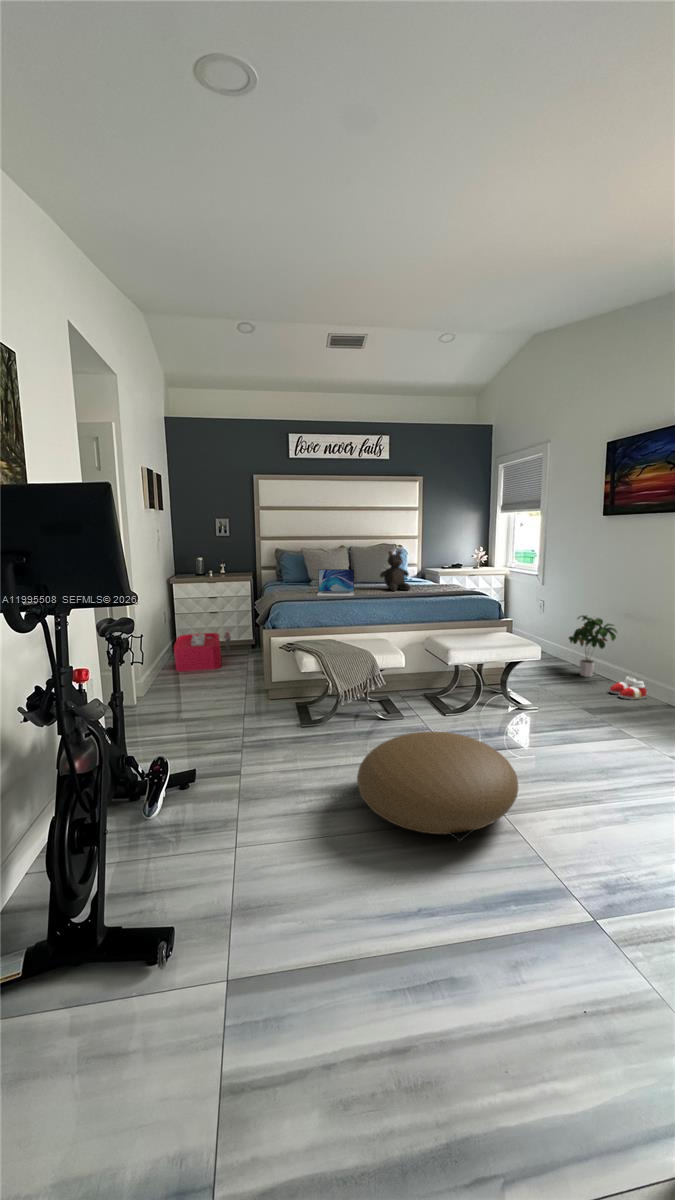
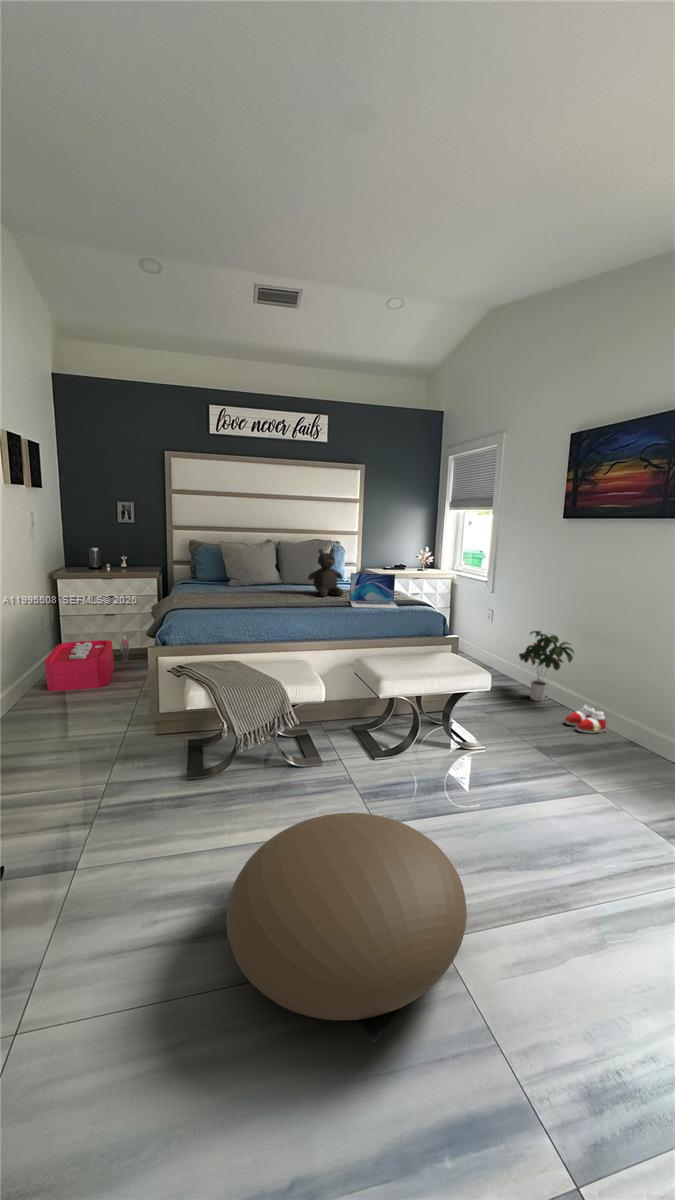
laptop: present [317,569,354,596] -> present [350,573,398,608]

